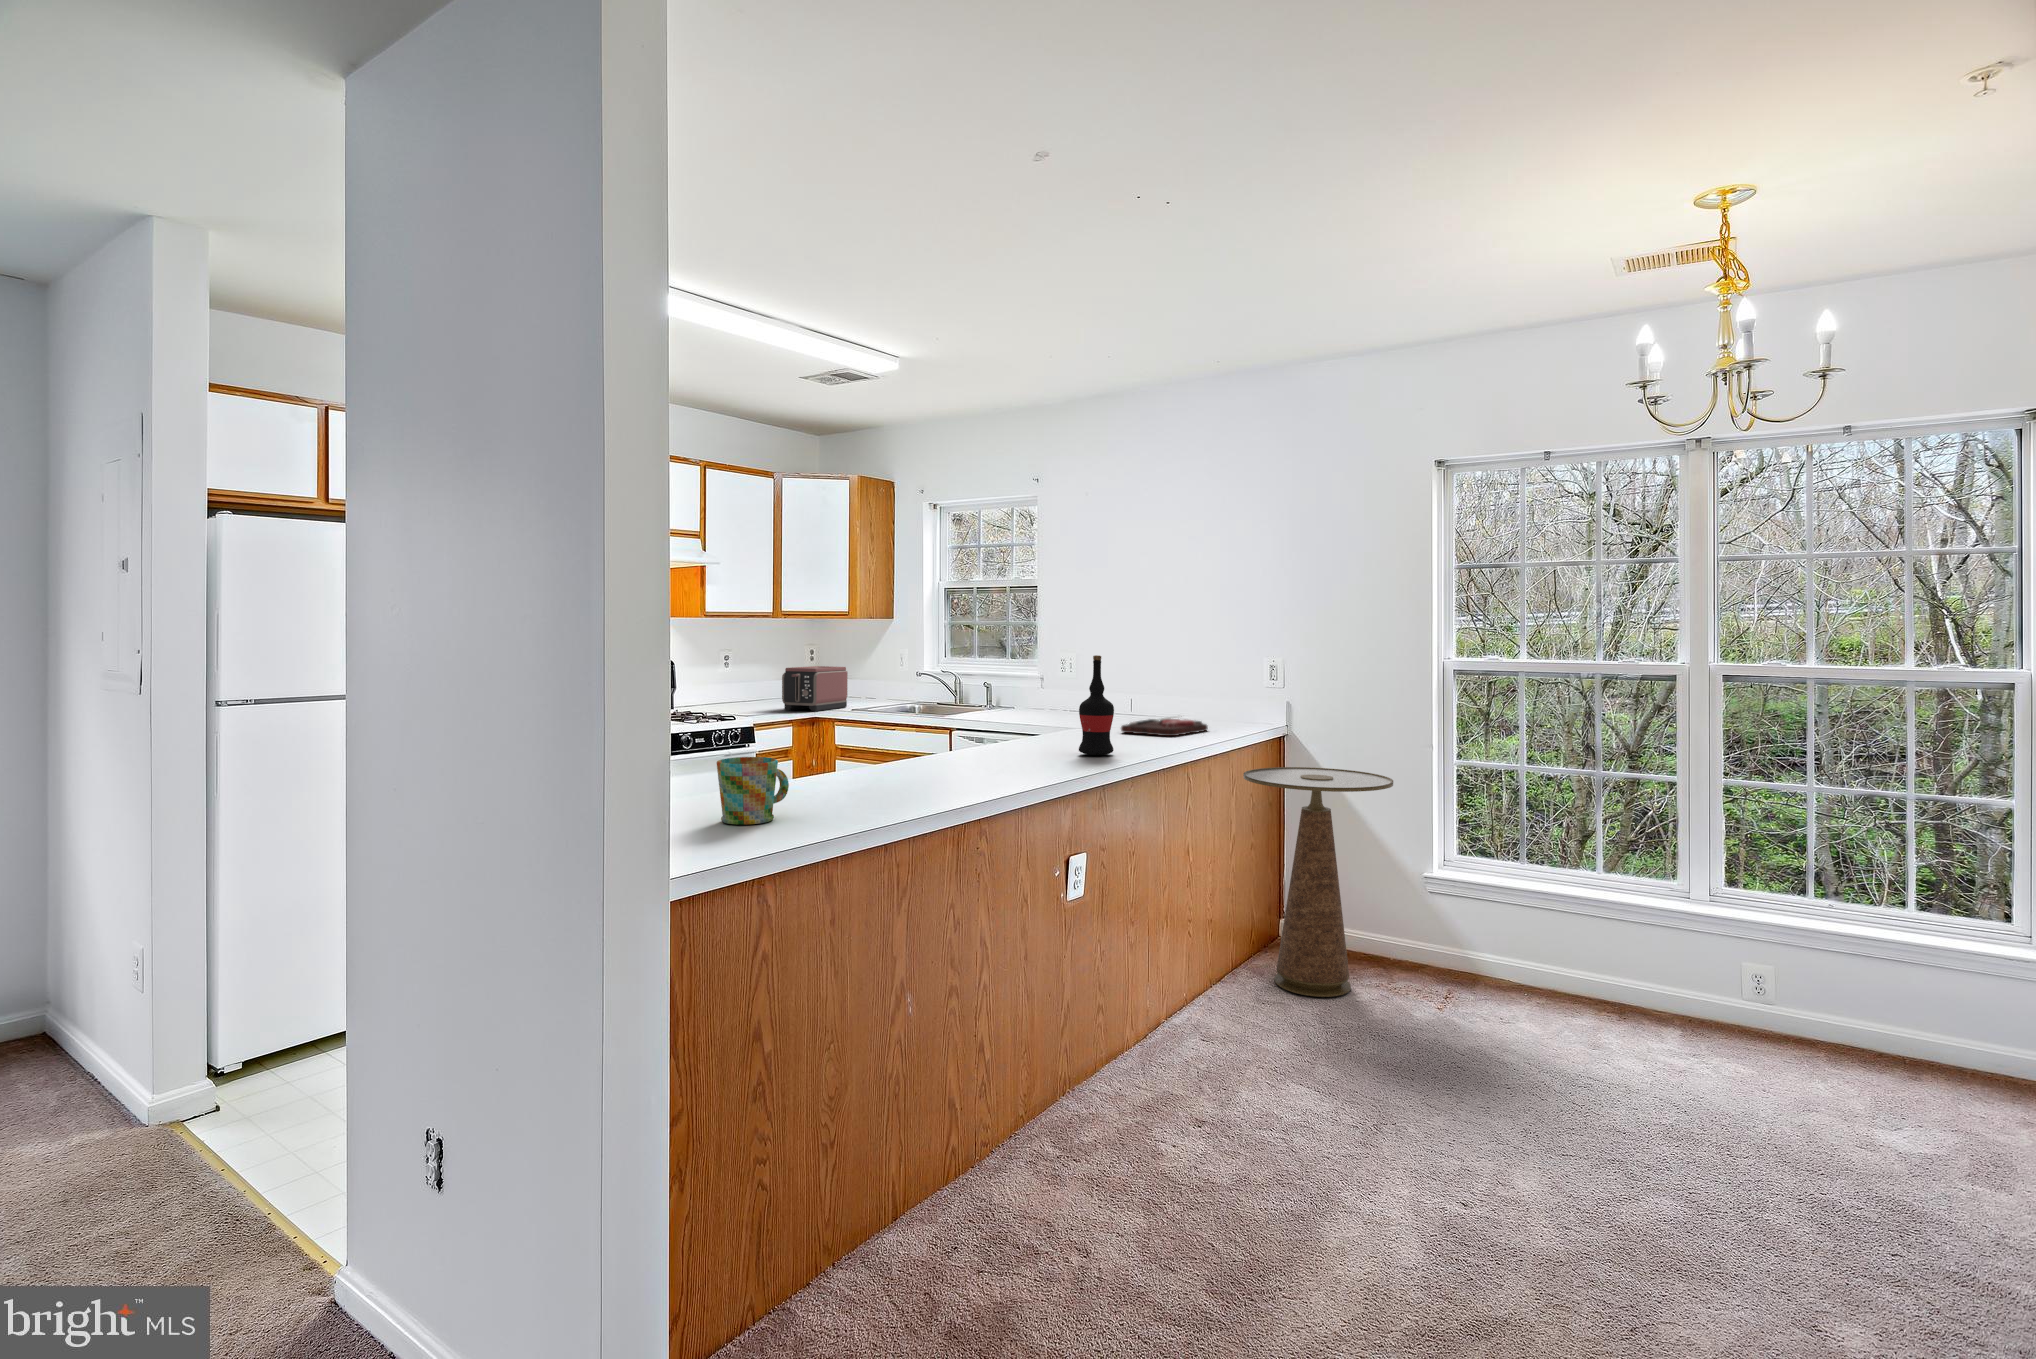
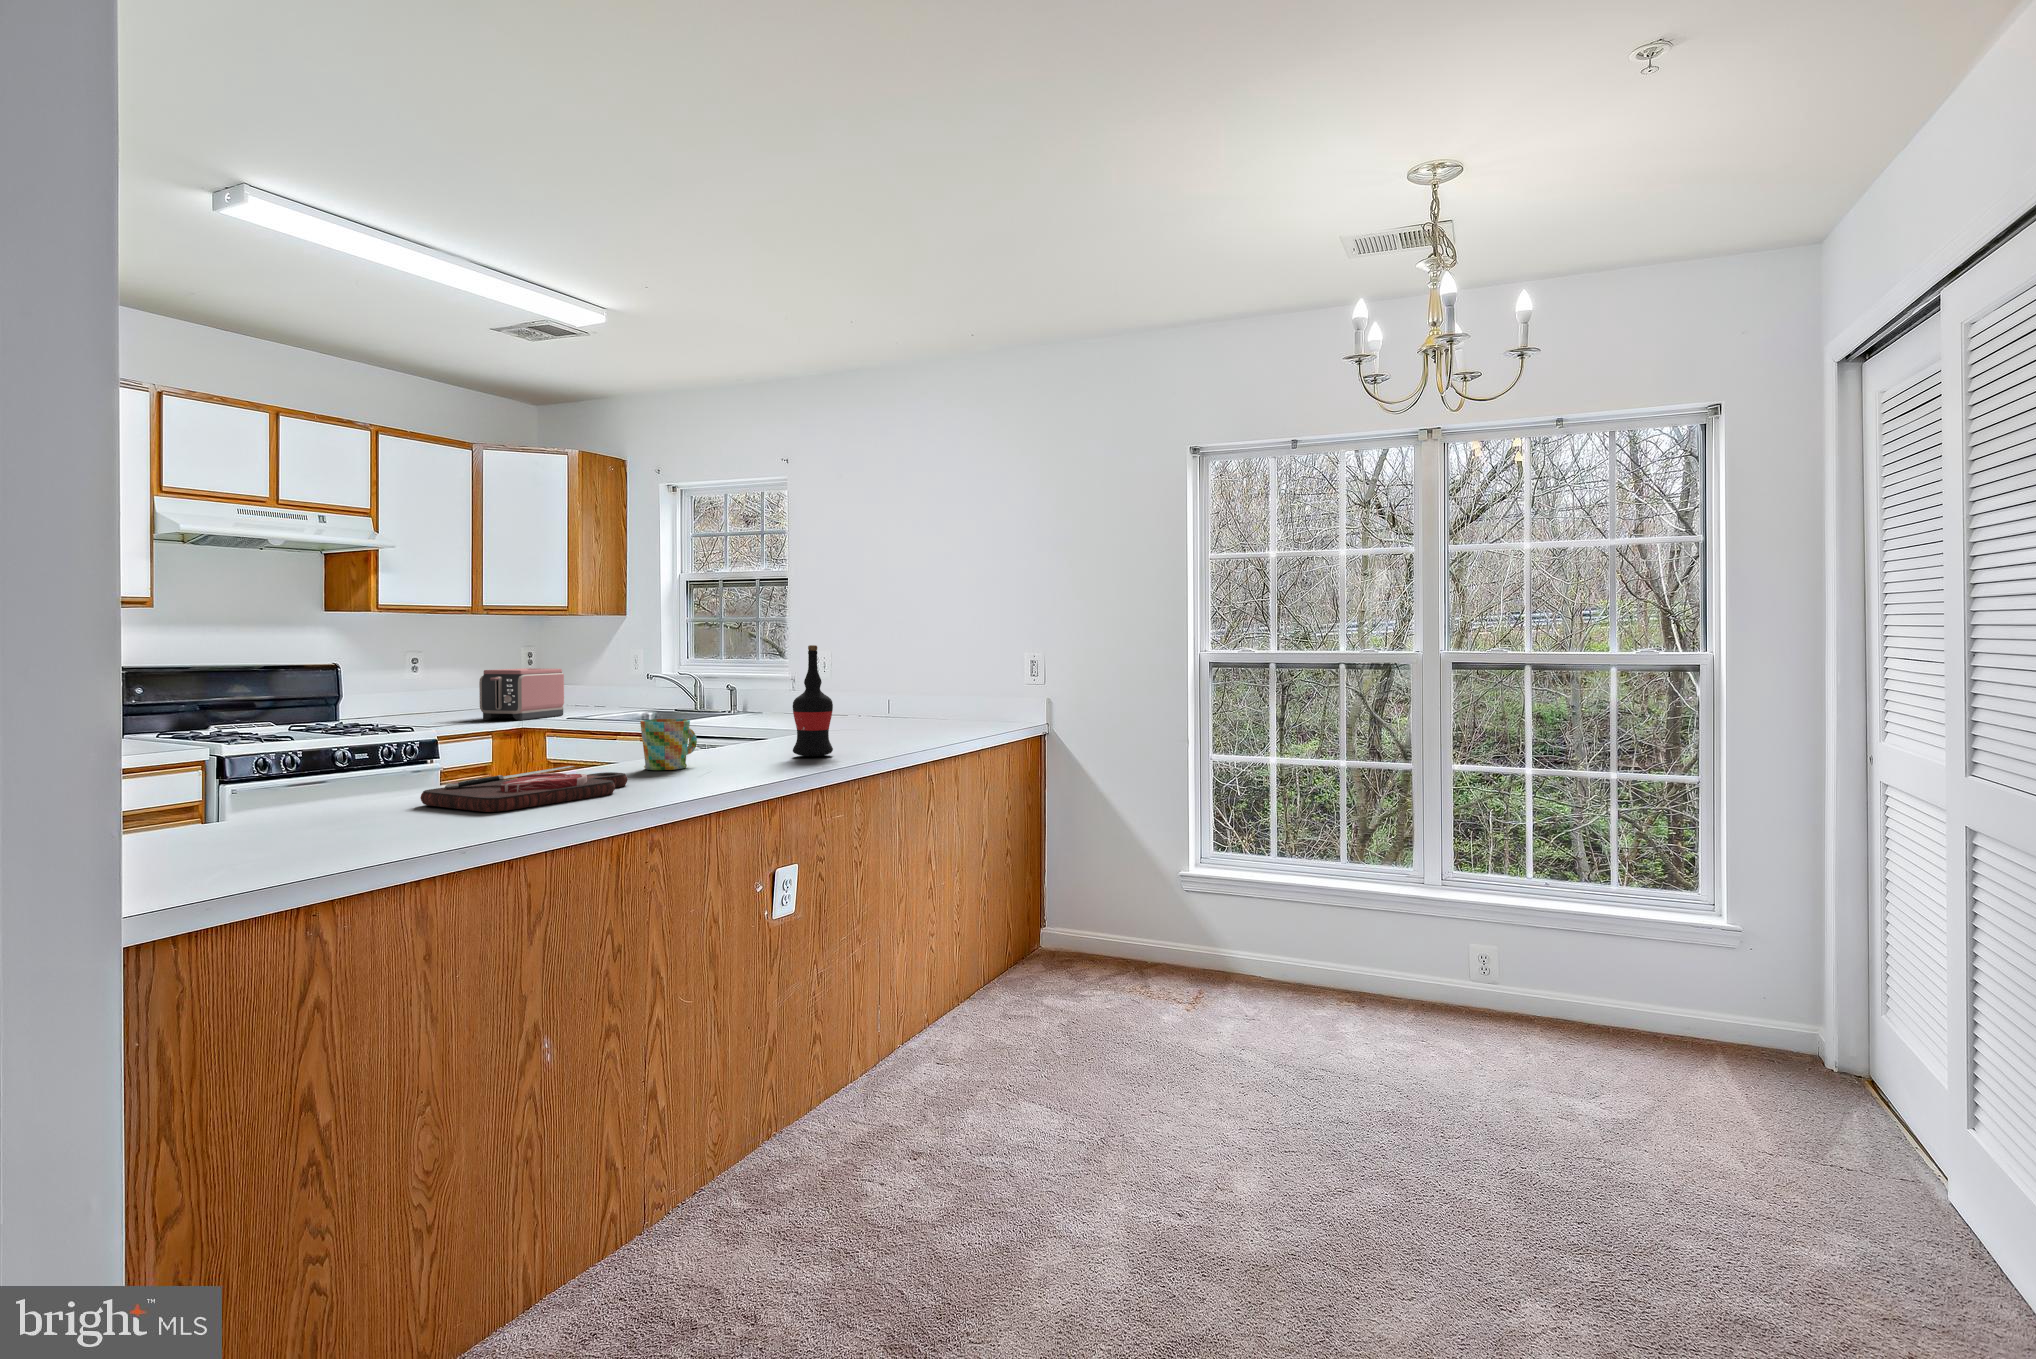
cutting board: present [1121,717,1208,736] -> present [420,766,628,812]
mug: present [717,757,789,825] -> present [640,719,697,770]
side table: present [1243,767,1393,997] -> none [992,767,1144,1010]

